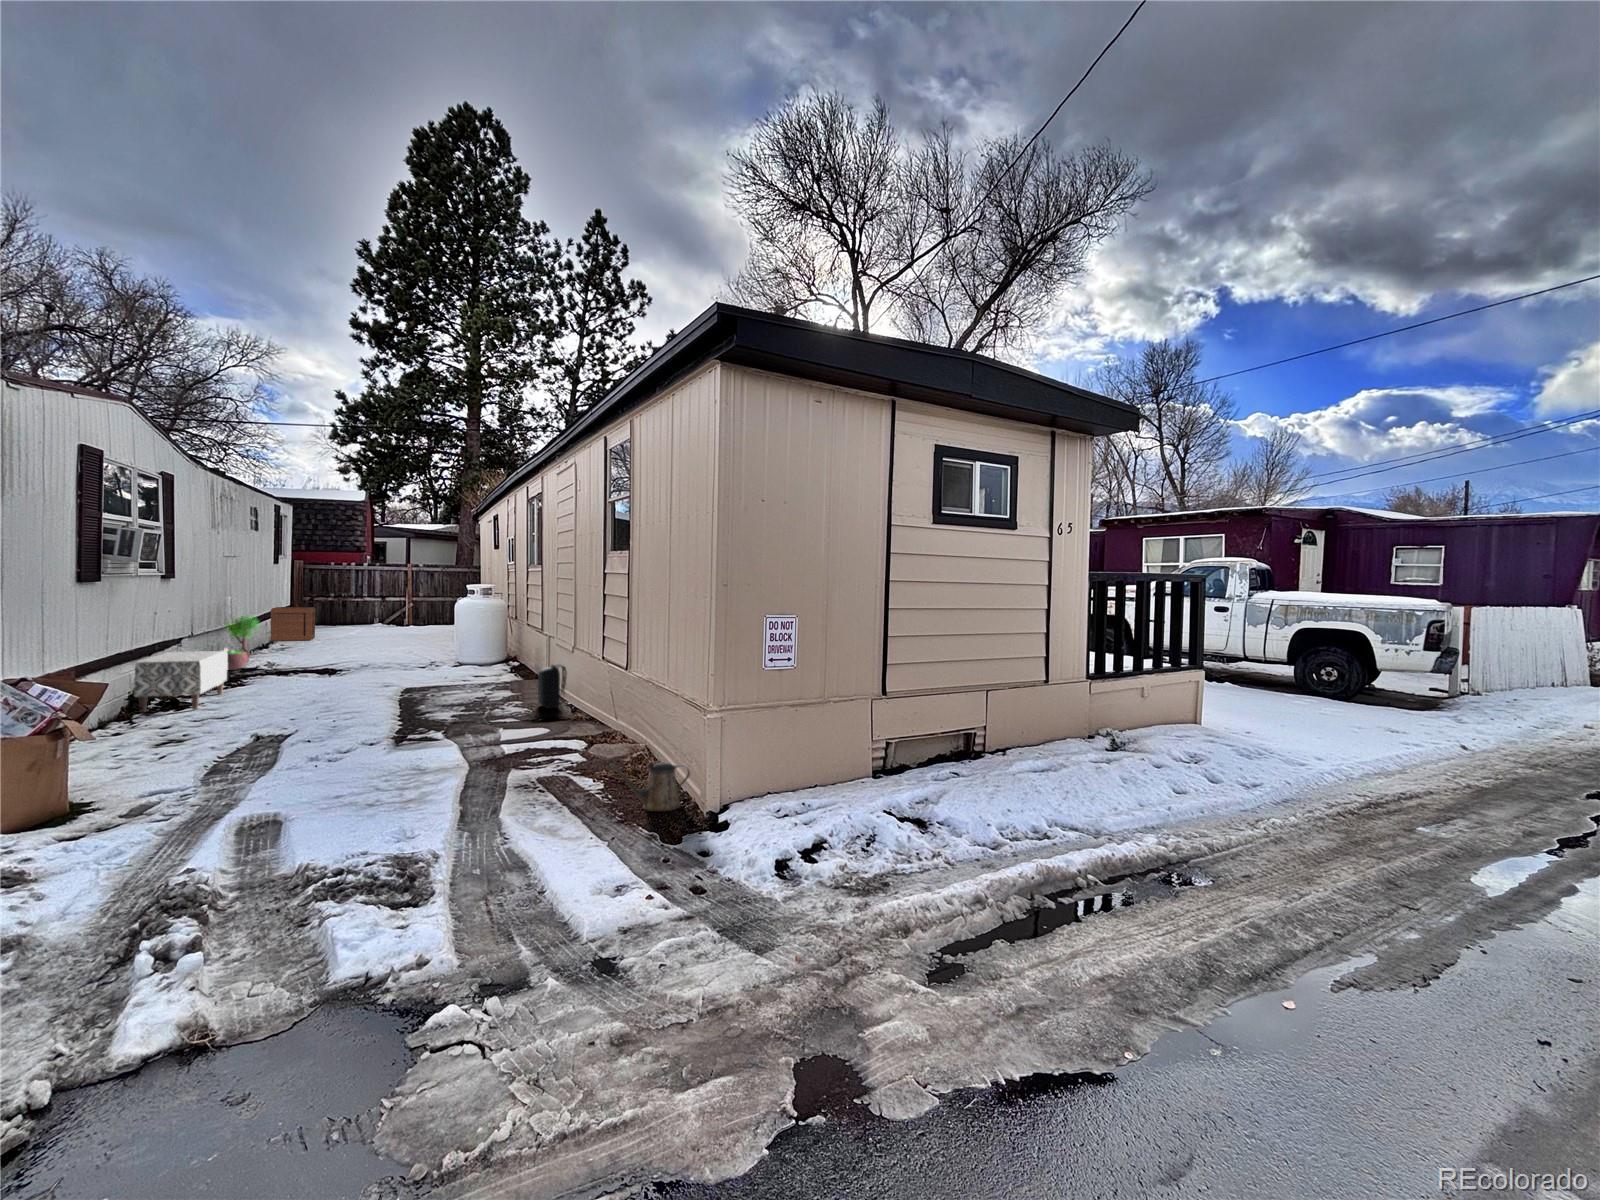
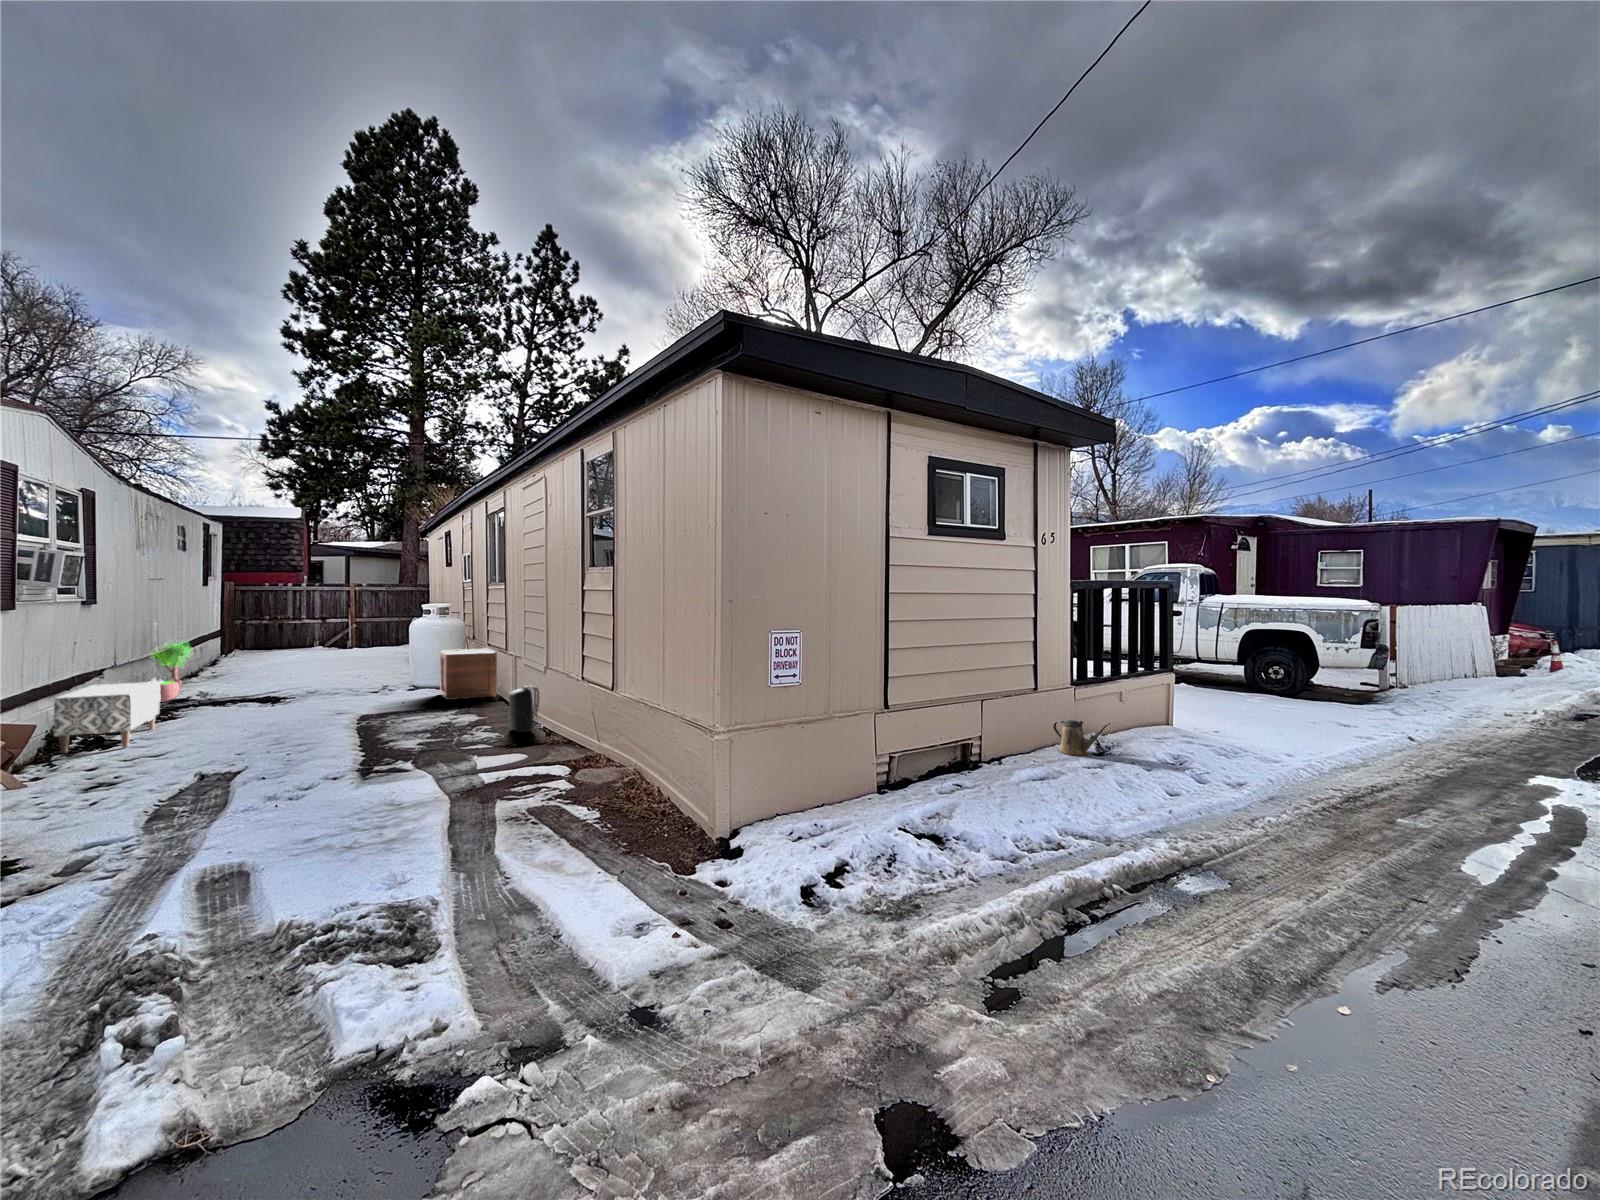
wooden crate: present [271,607,315,641] -> present [440,649,497,700]
watering can: present [609,763,690,811] -> present [1053,720,1110,755]

